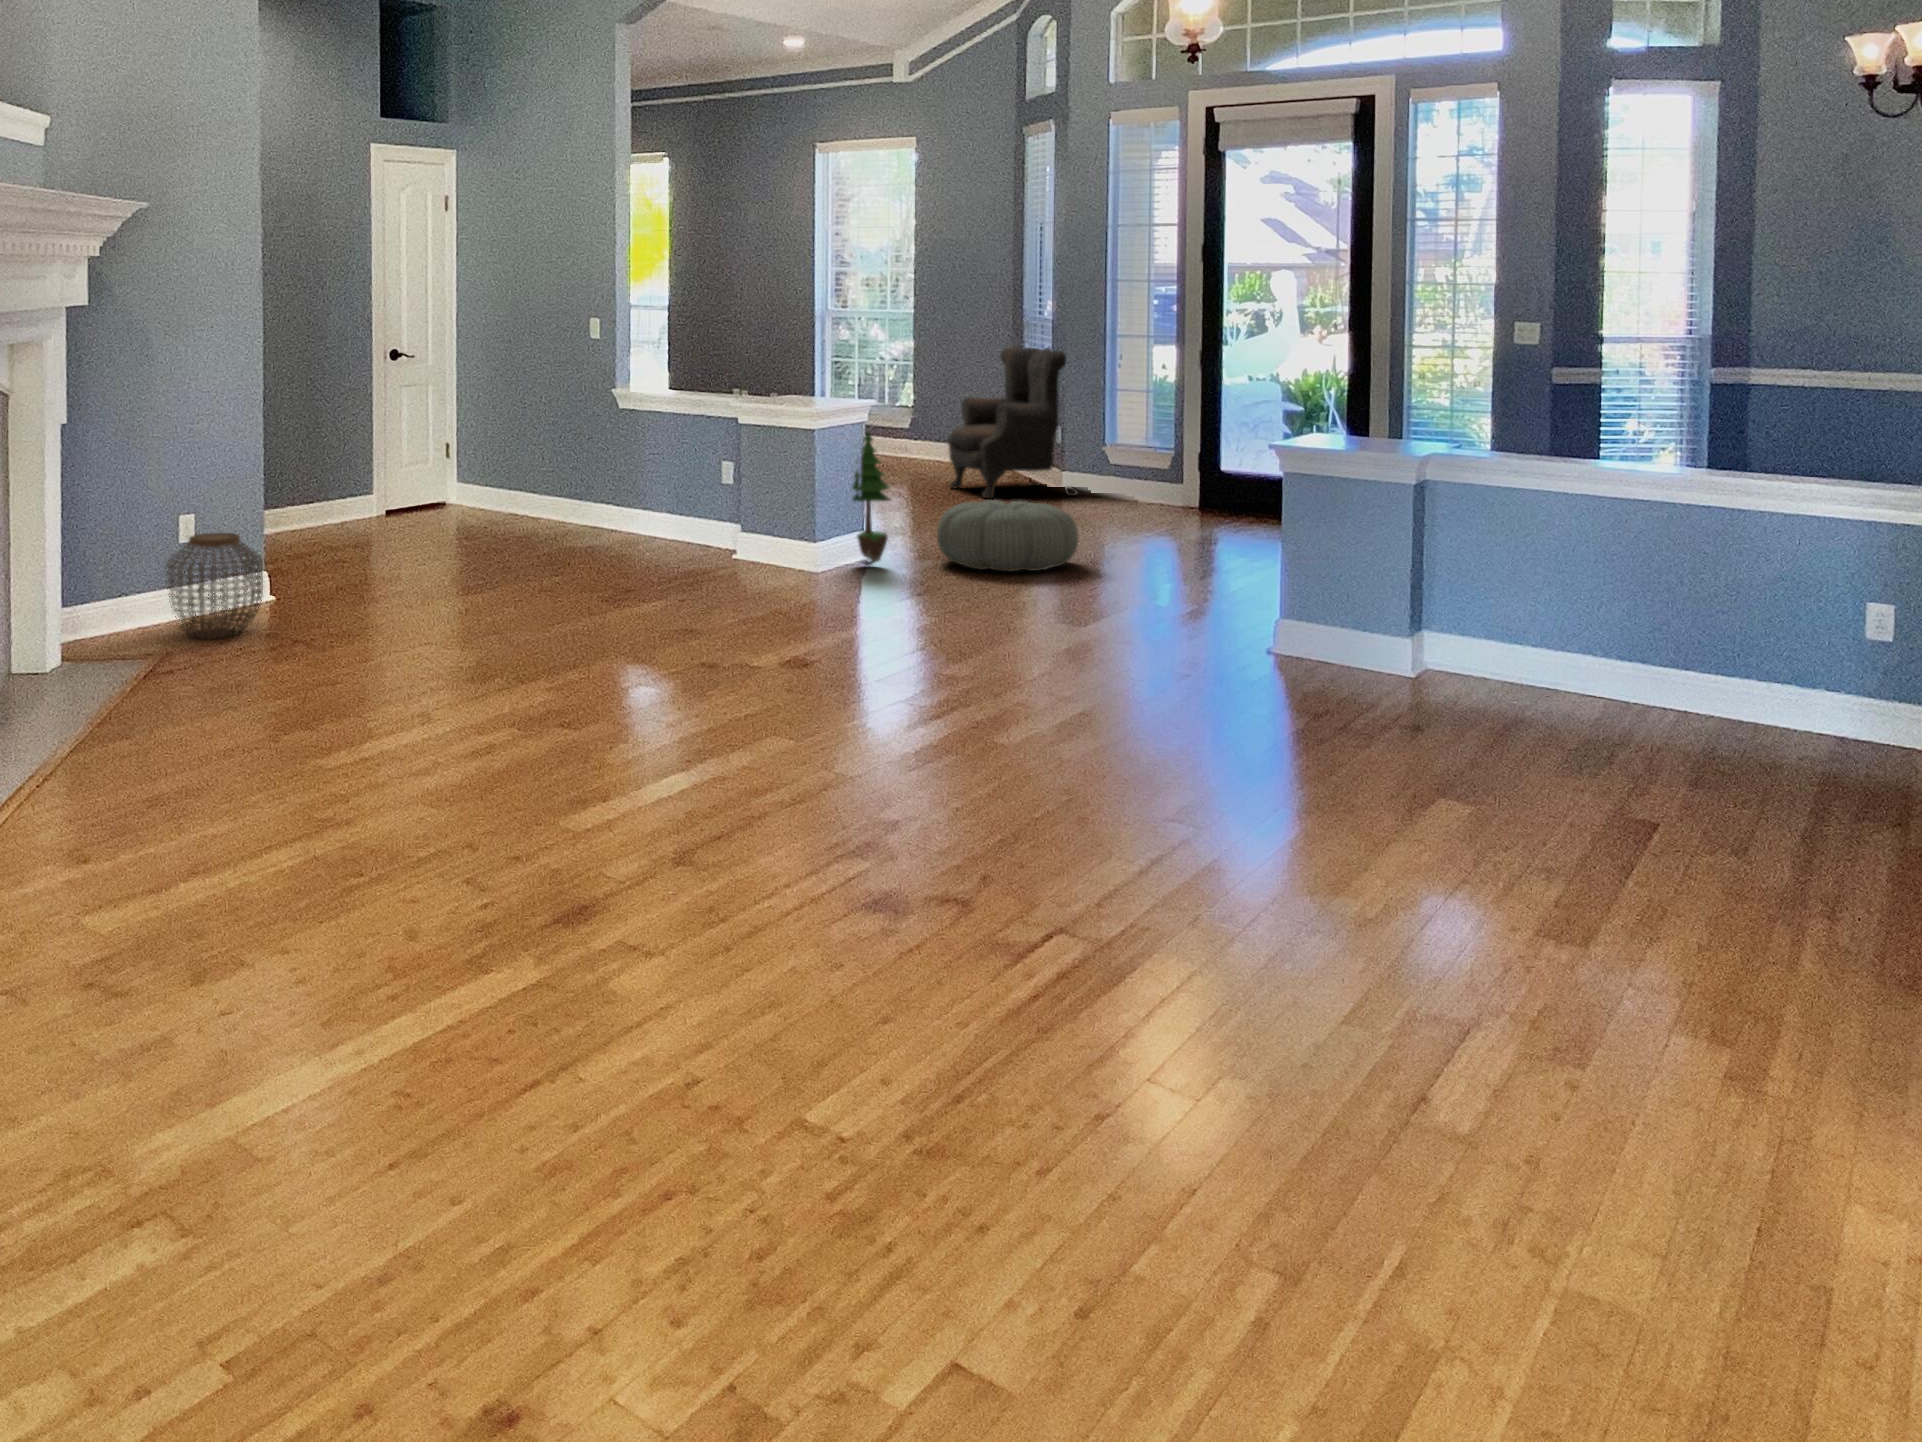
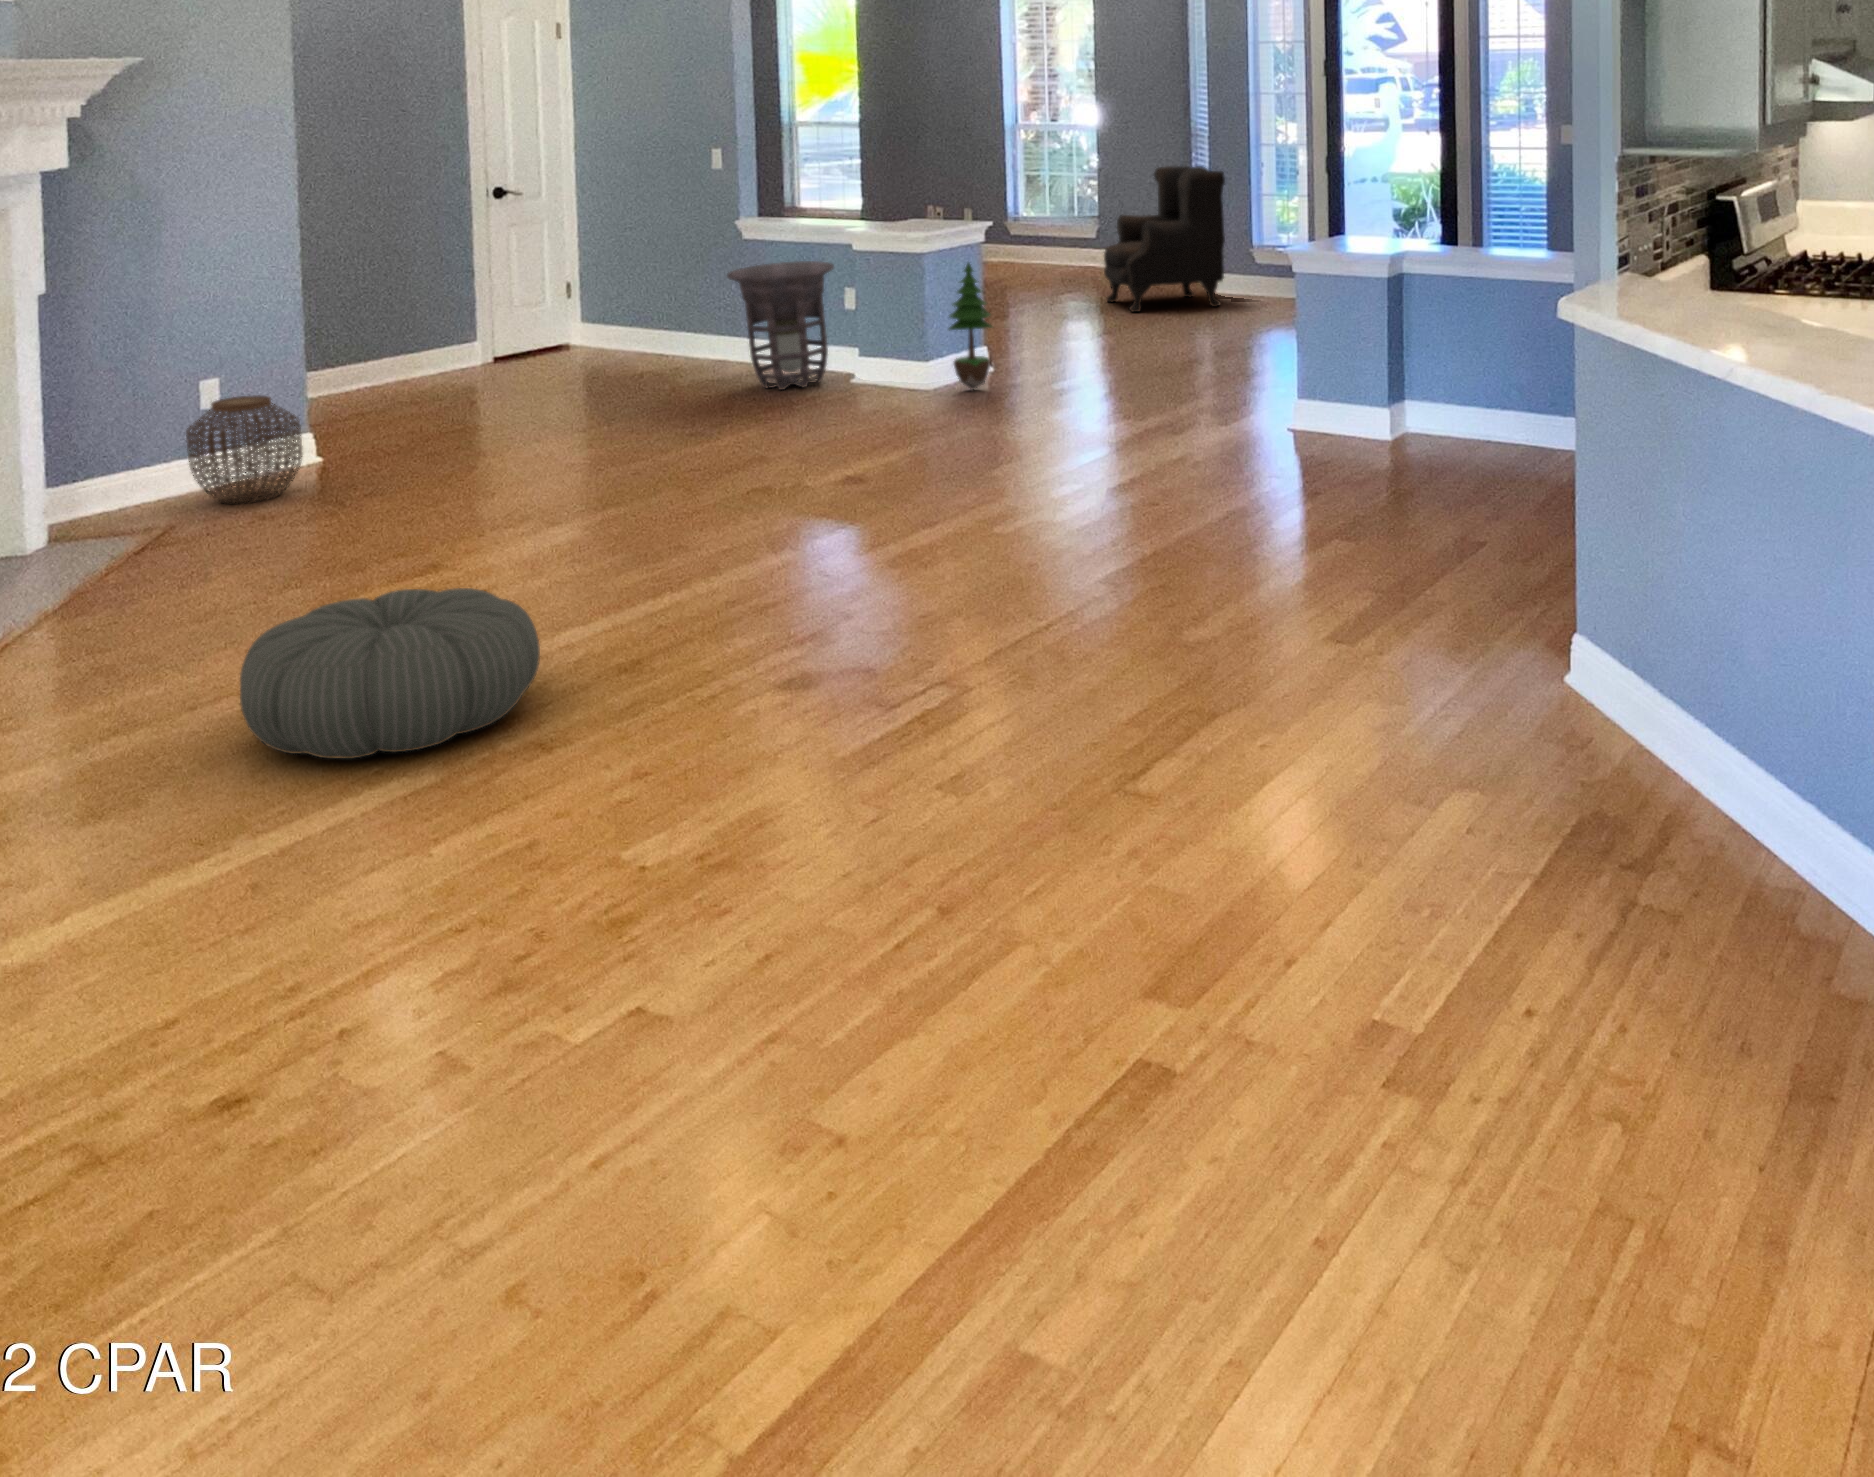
side table: none [619,428,723,558] -> present [727,261,834,390]
pouf: present [937,500,1078,571] -> present [240,588,540,759]

